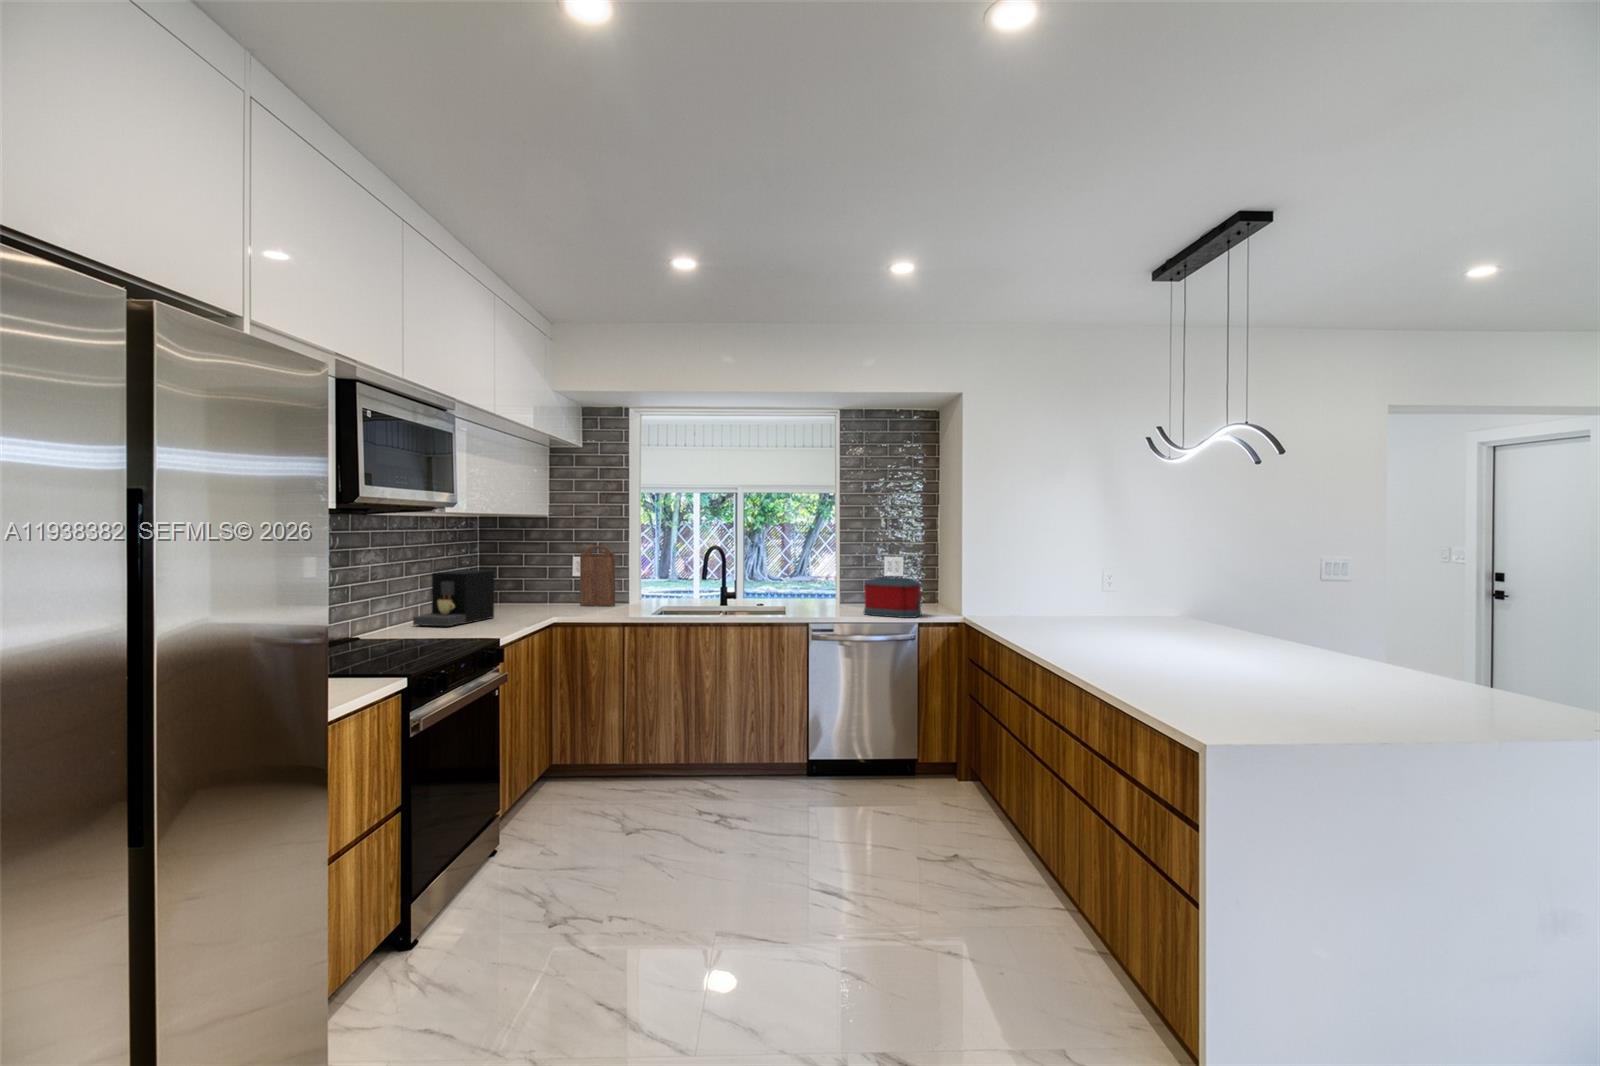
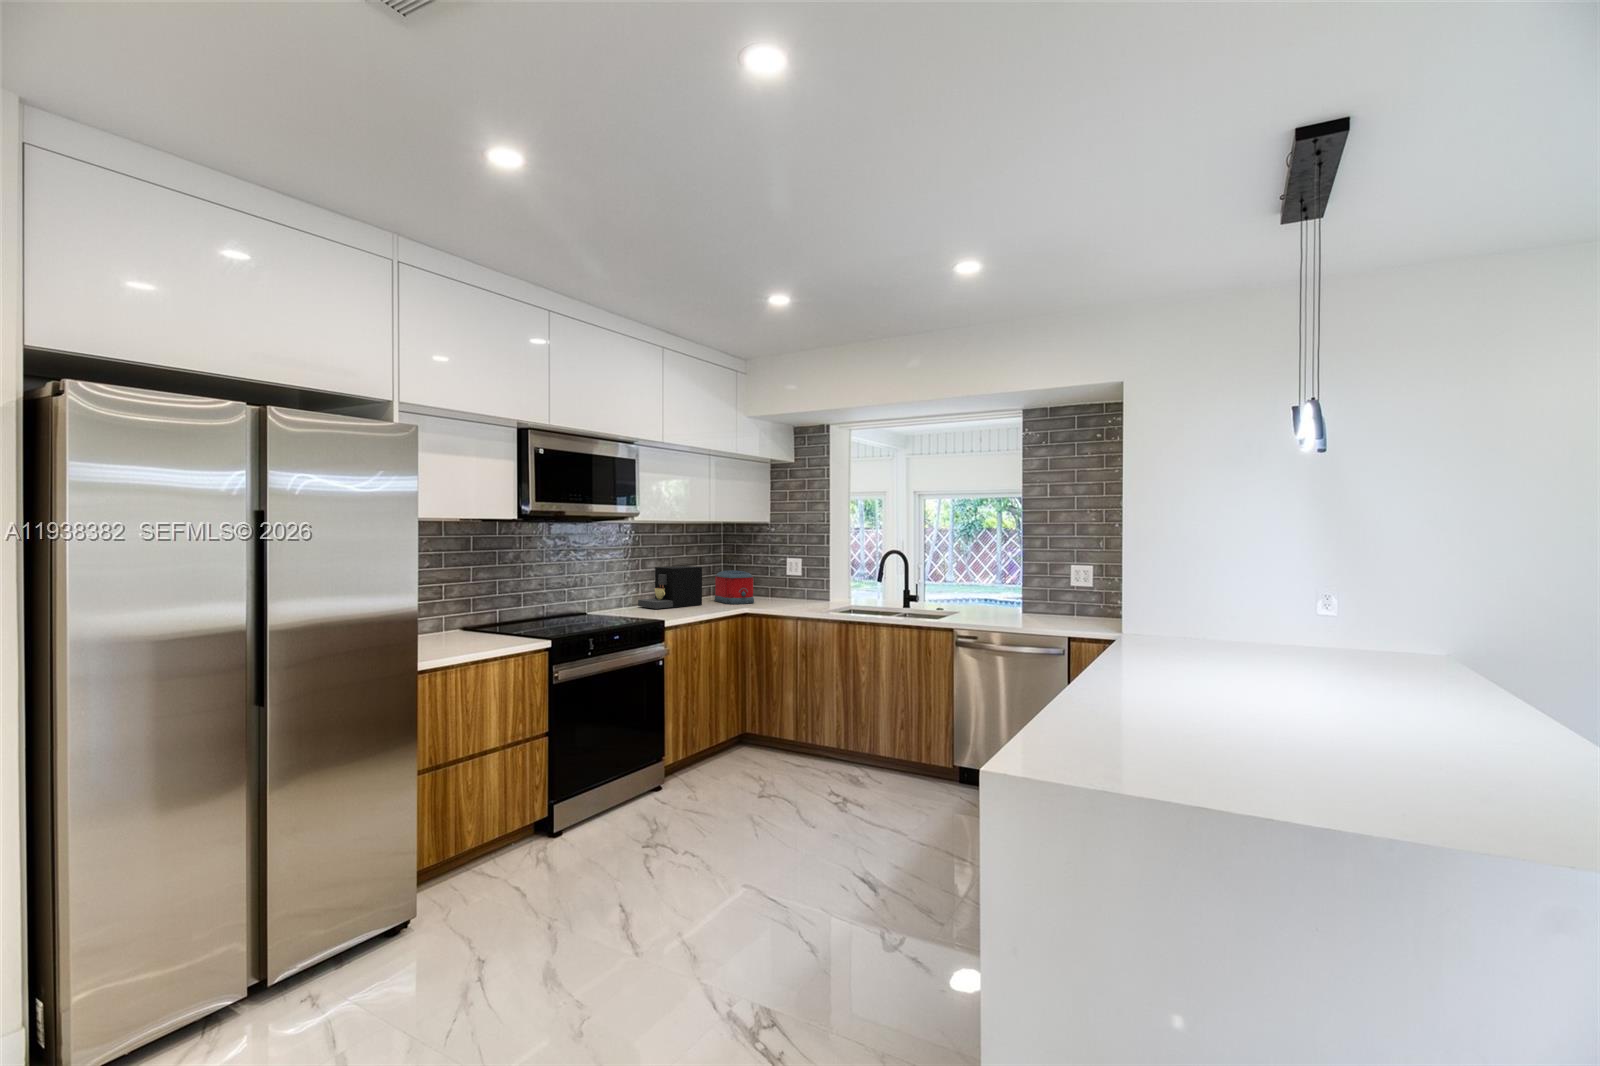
cutting board: present [580,546,615,606] -> none [786,548,812,602]
toaster: present [864,577,921,618] -> present [715,570,754,604]

